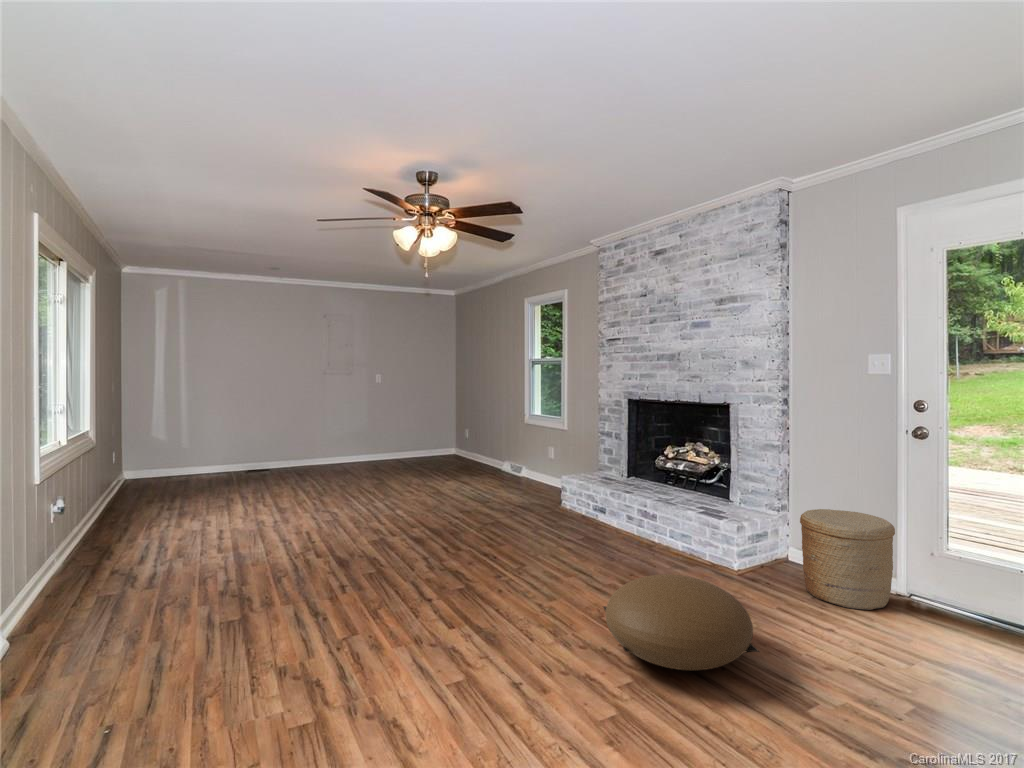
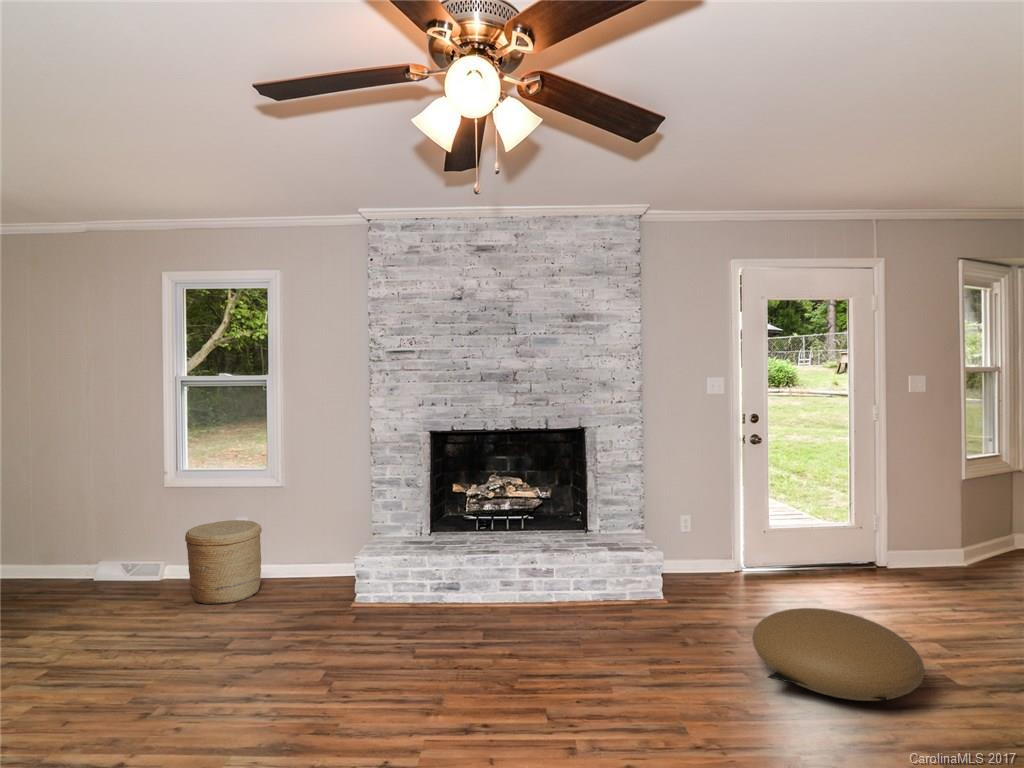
woven basket: present [800,509,895,610] -> present [185,520,262,604]

